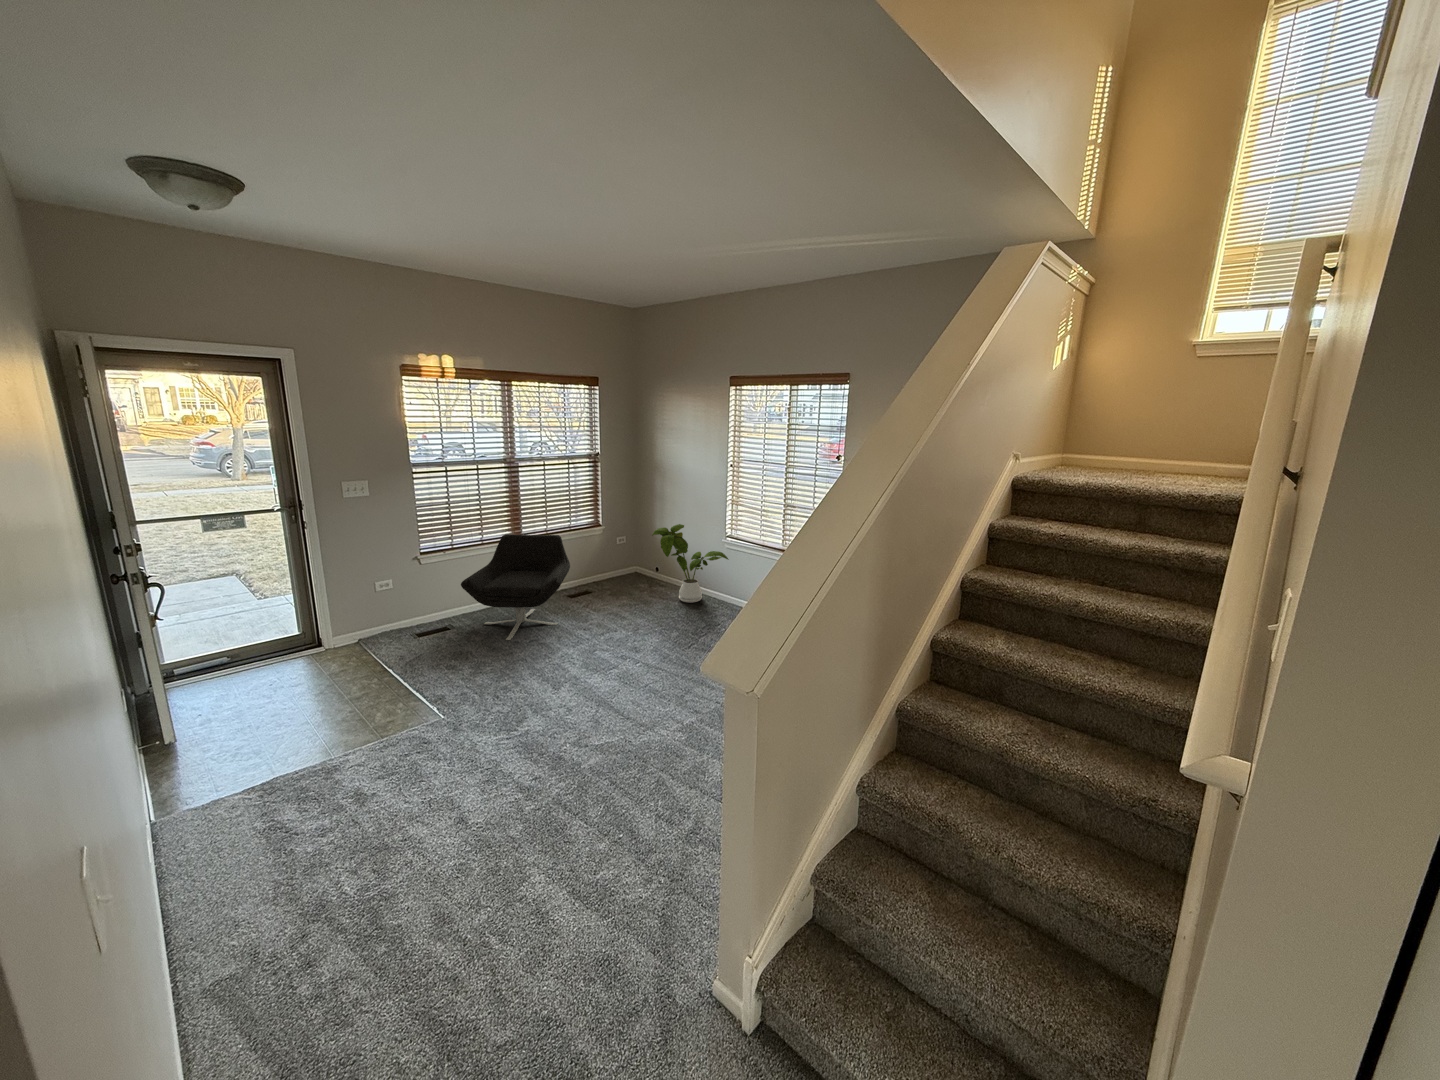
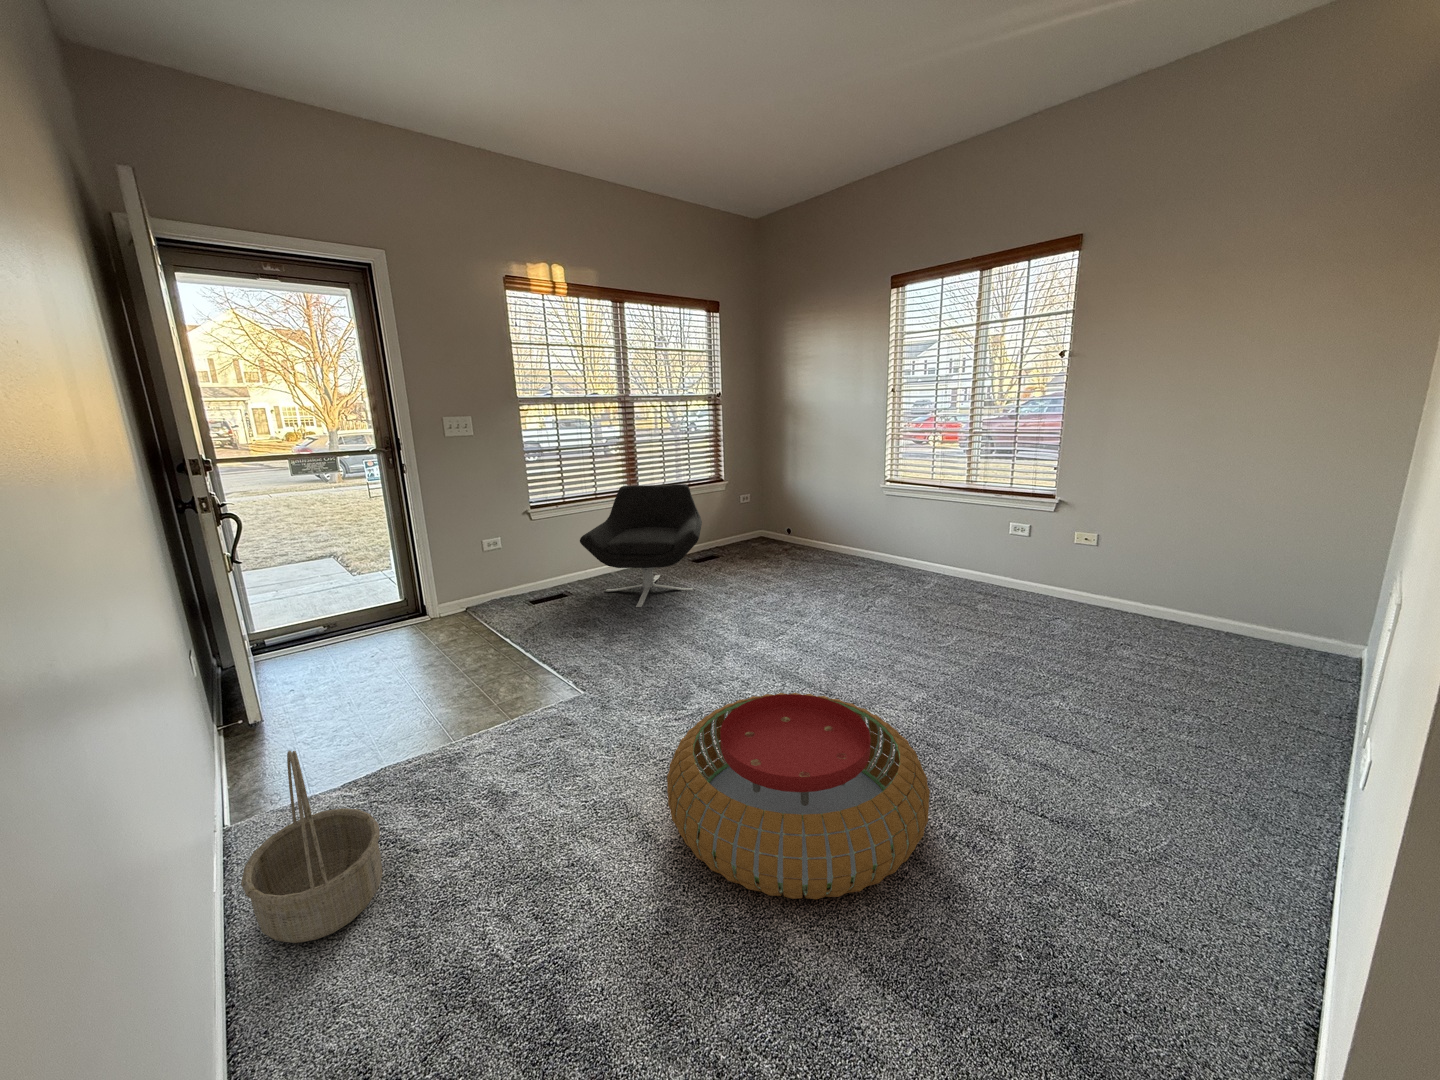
house plant: present [652,524,728,603] -> none [799,465,899,564]
pouf: none [475,721,648,855] -> present [667,693,930,899]
basket: none [171,769,271,893] -> present [241,751,383,943]

